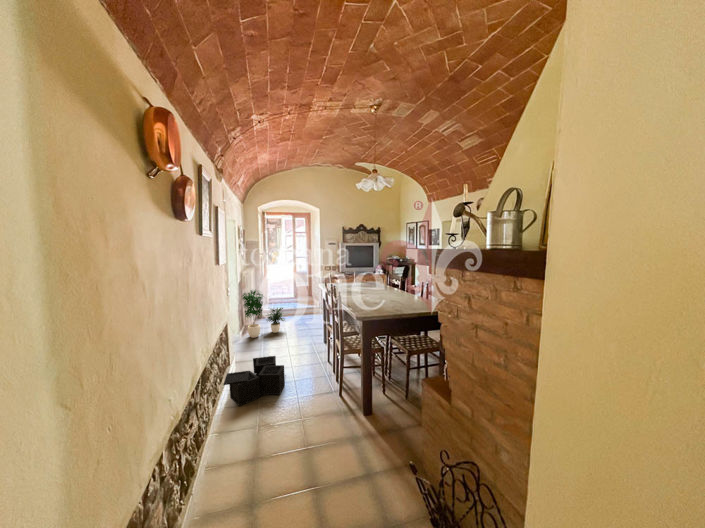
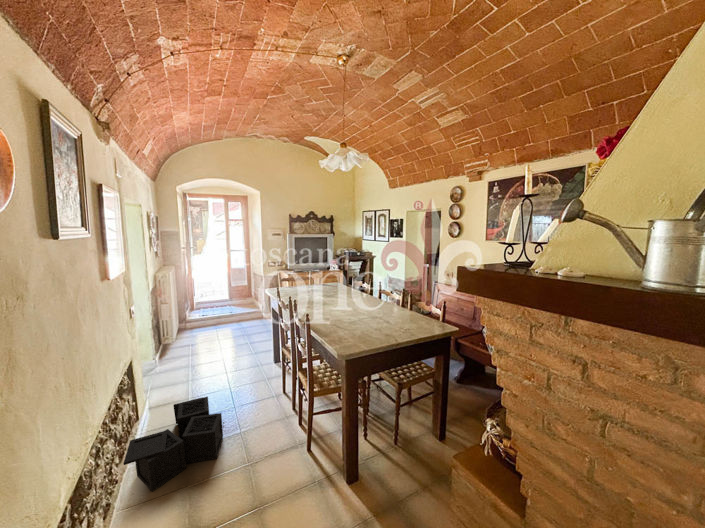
potted plant: present [242,290,285,338] -> none [154,296,220,361]

